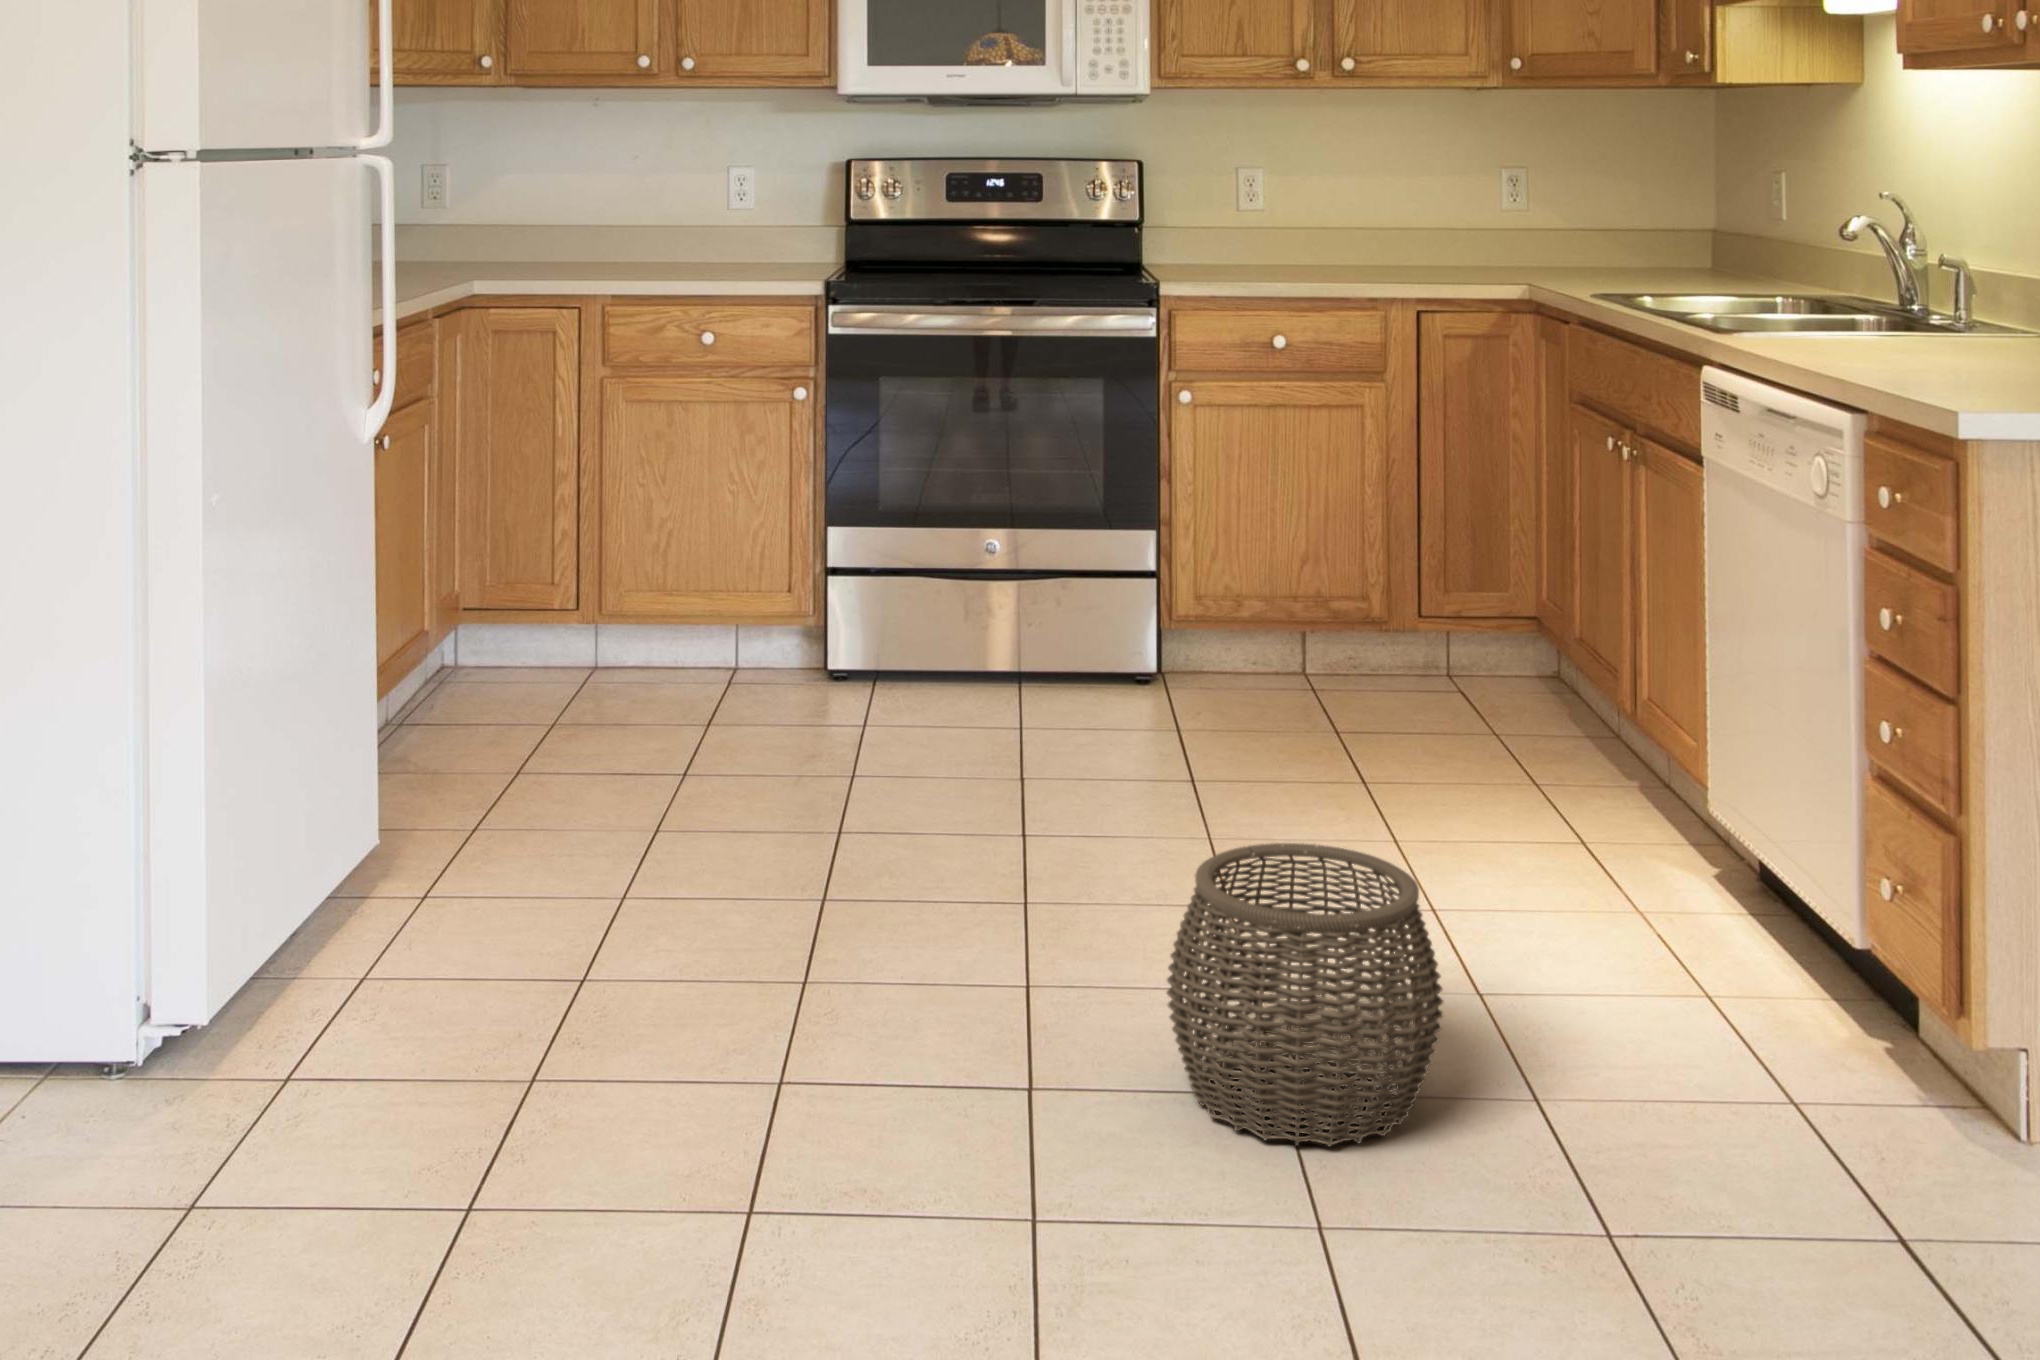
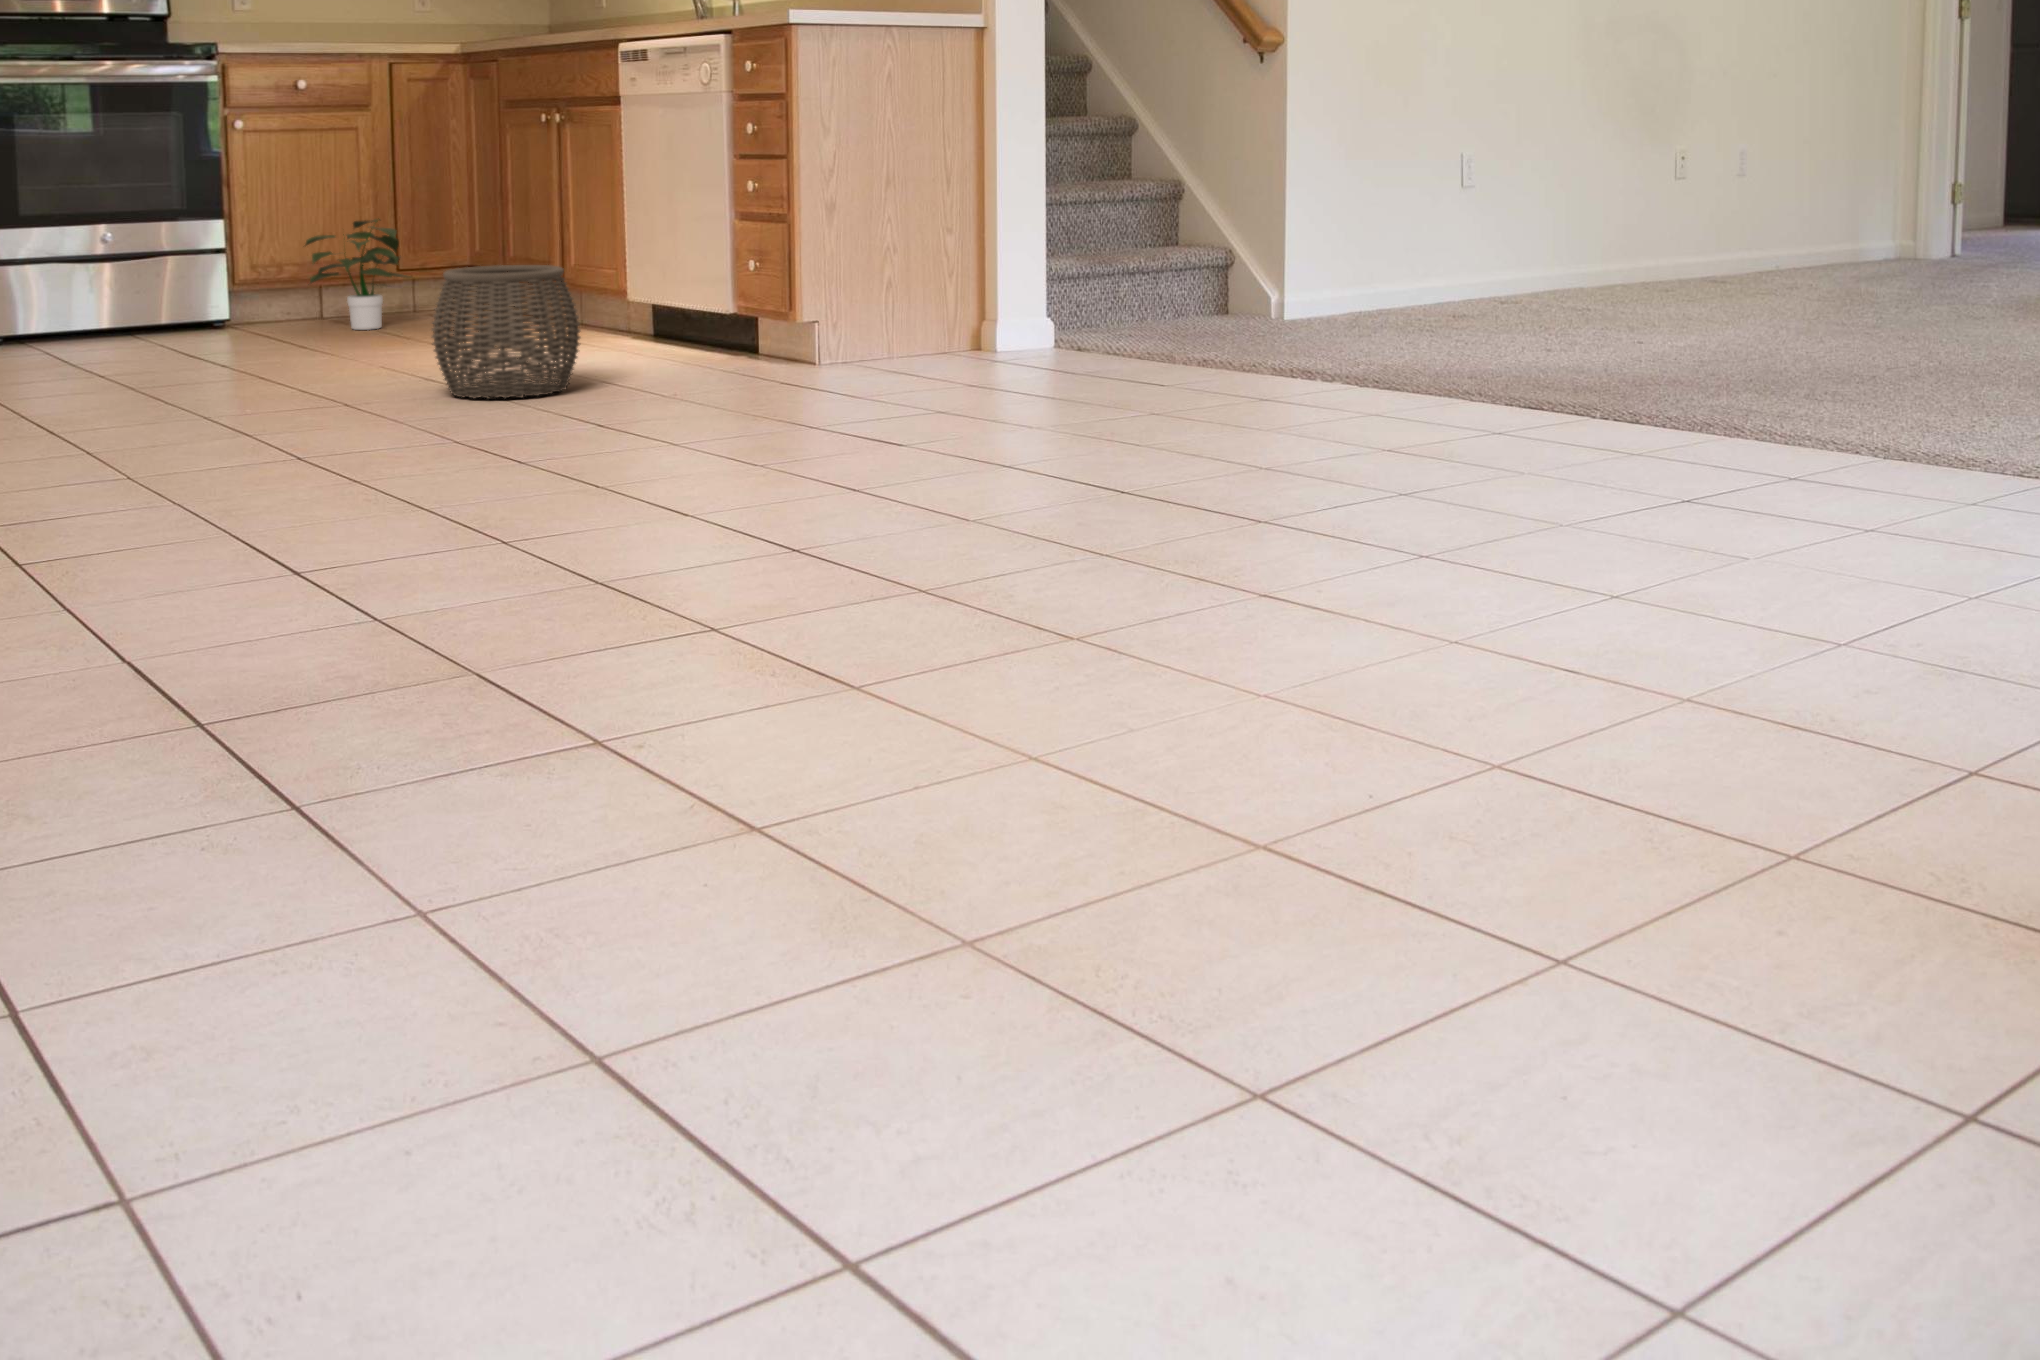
potted plant: none [1219,565,1382,736] -> present [306,219,409,330]

